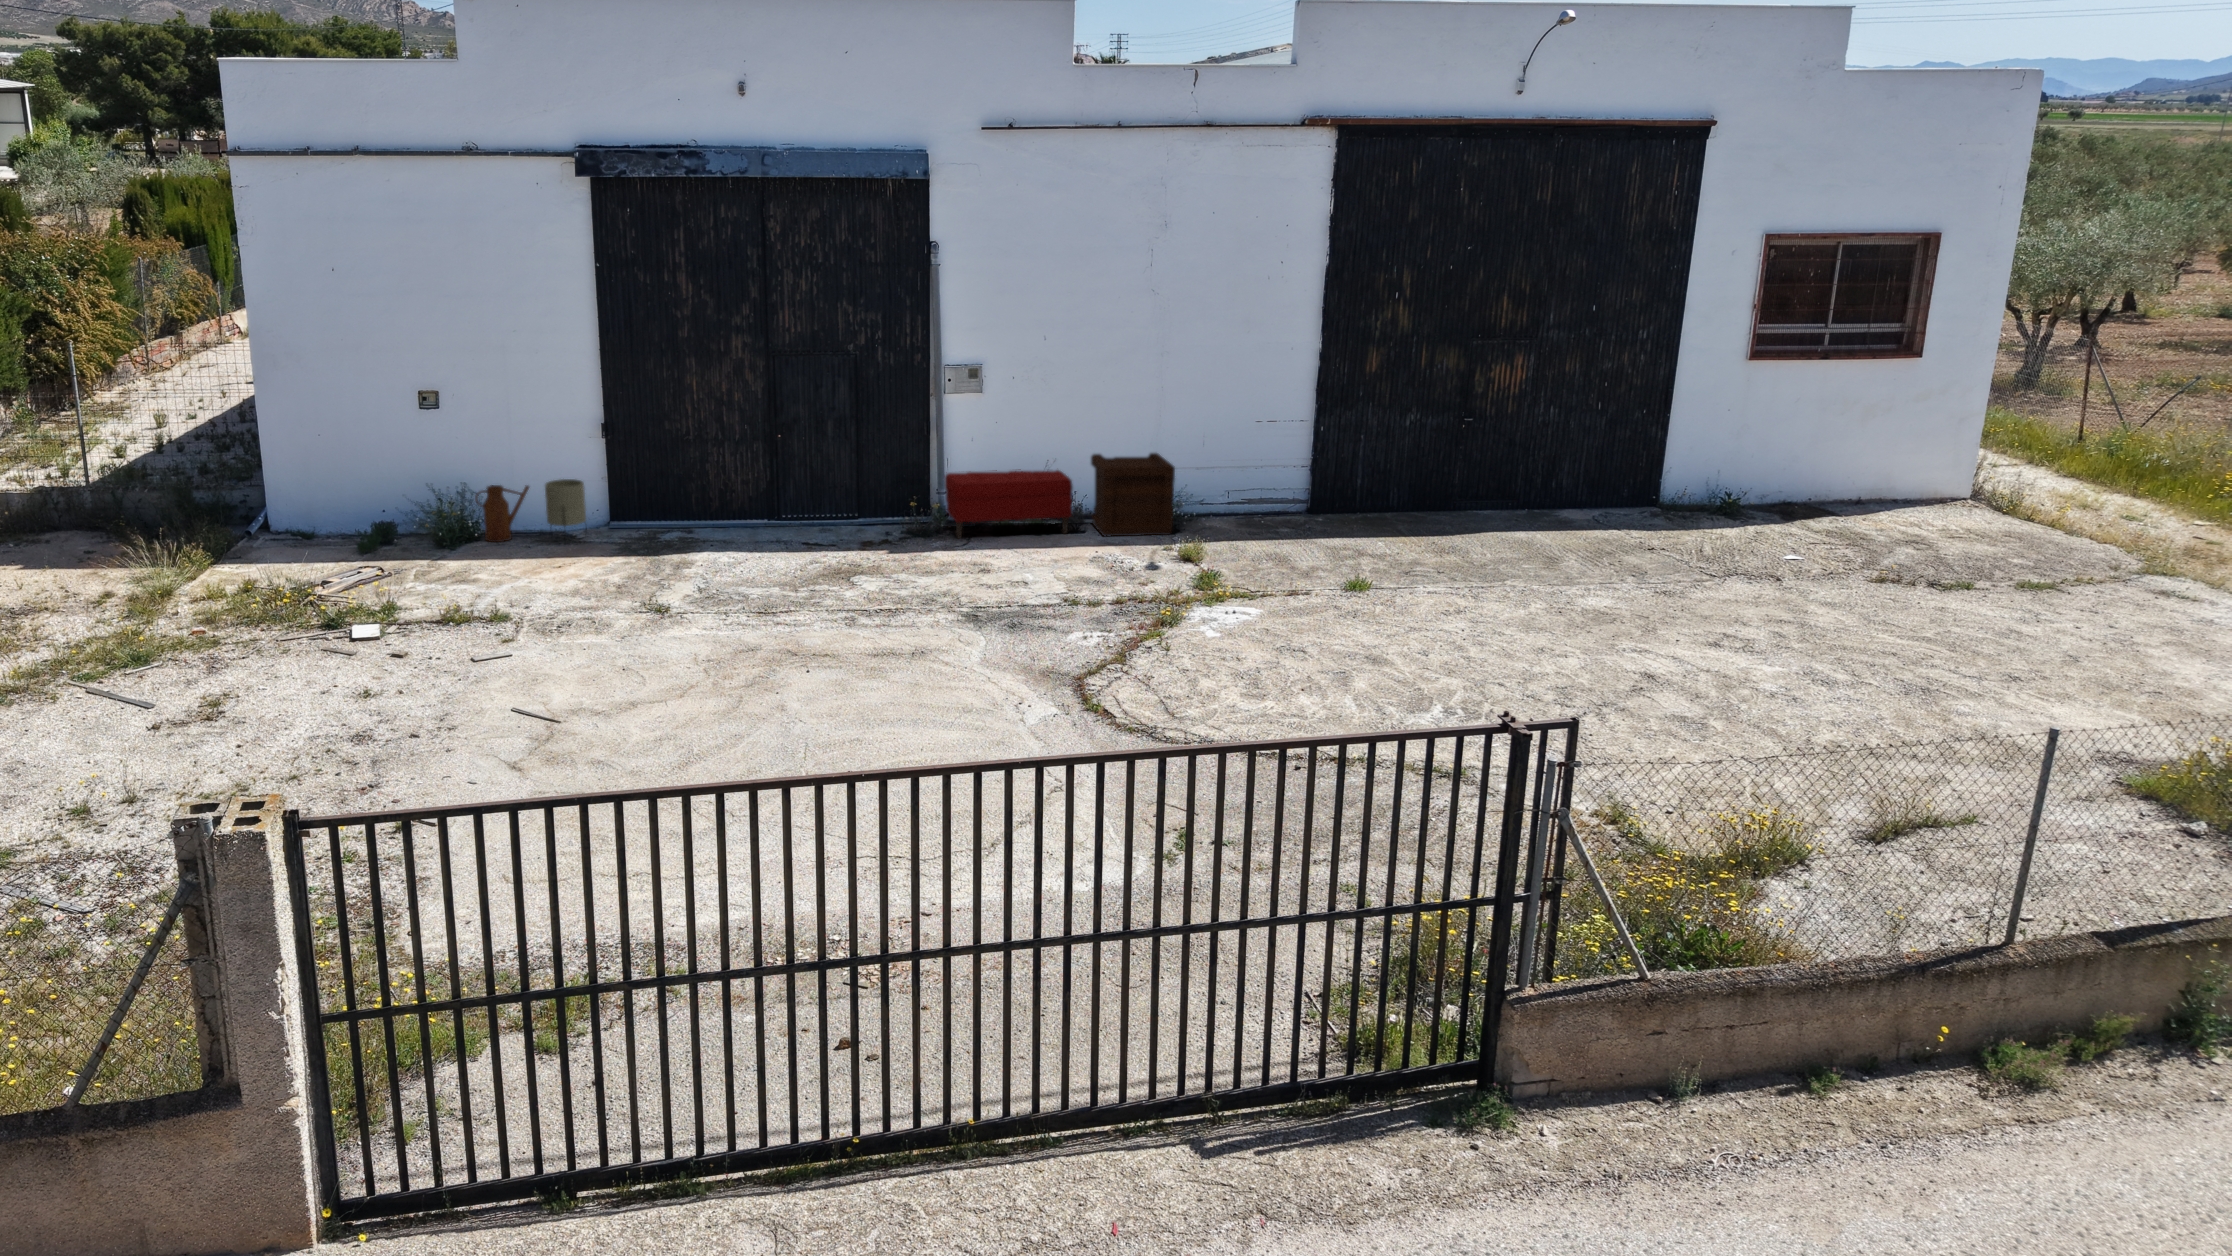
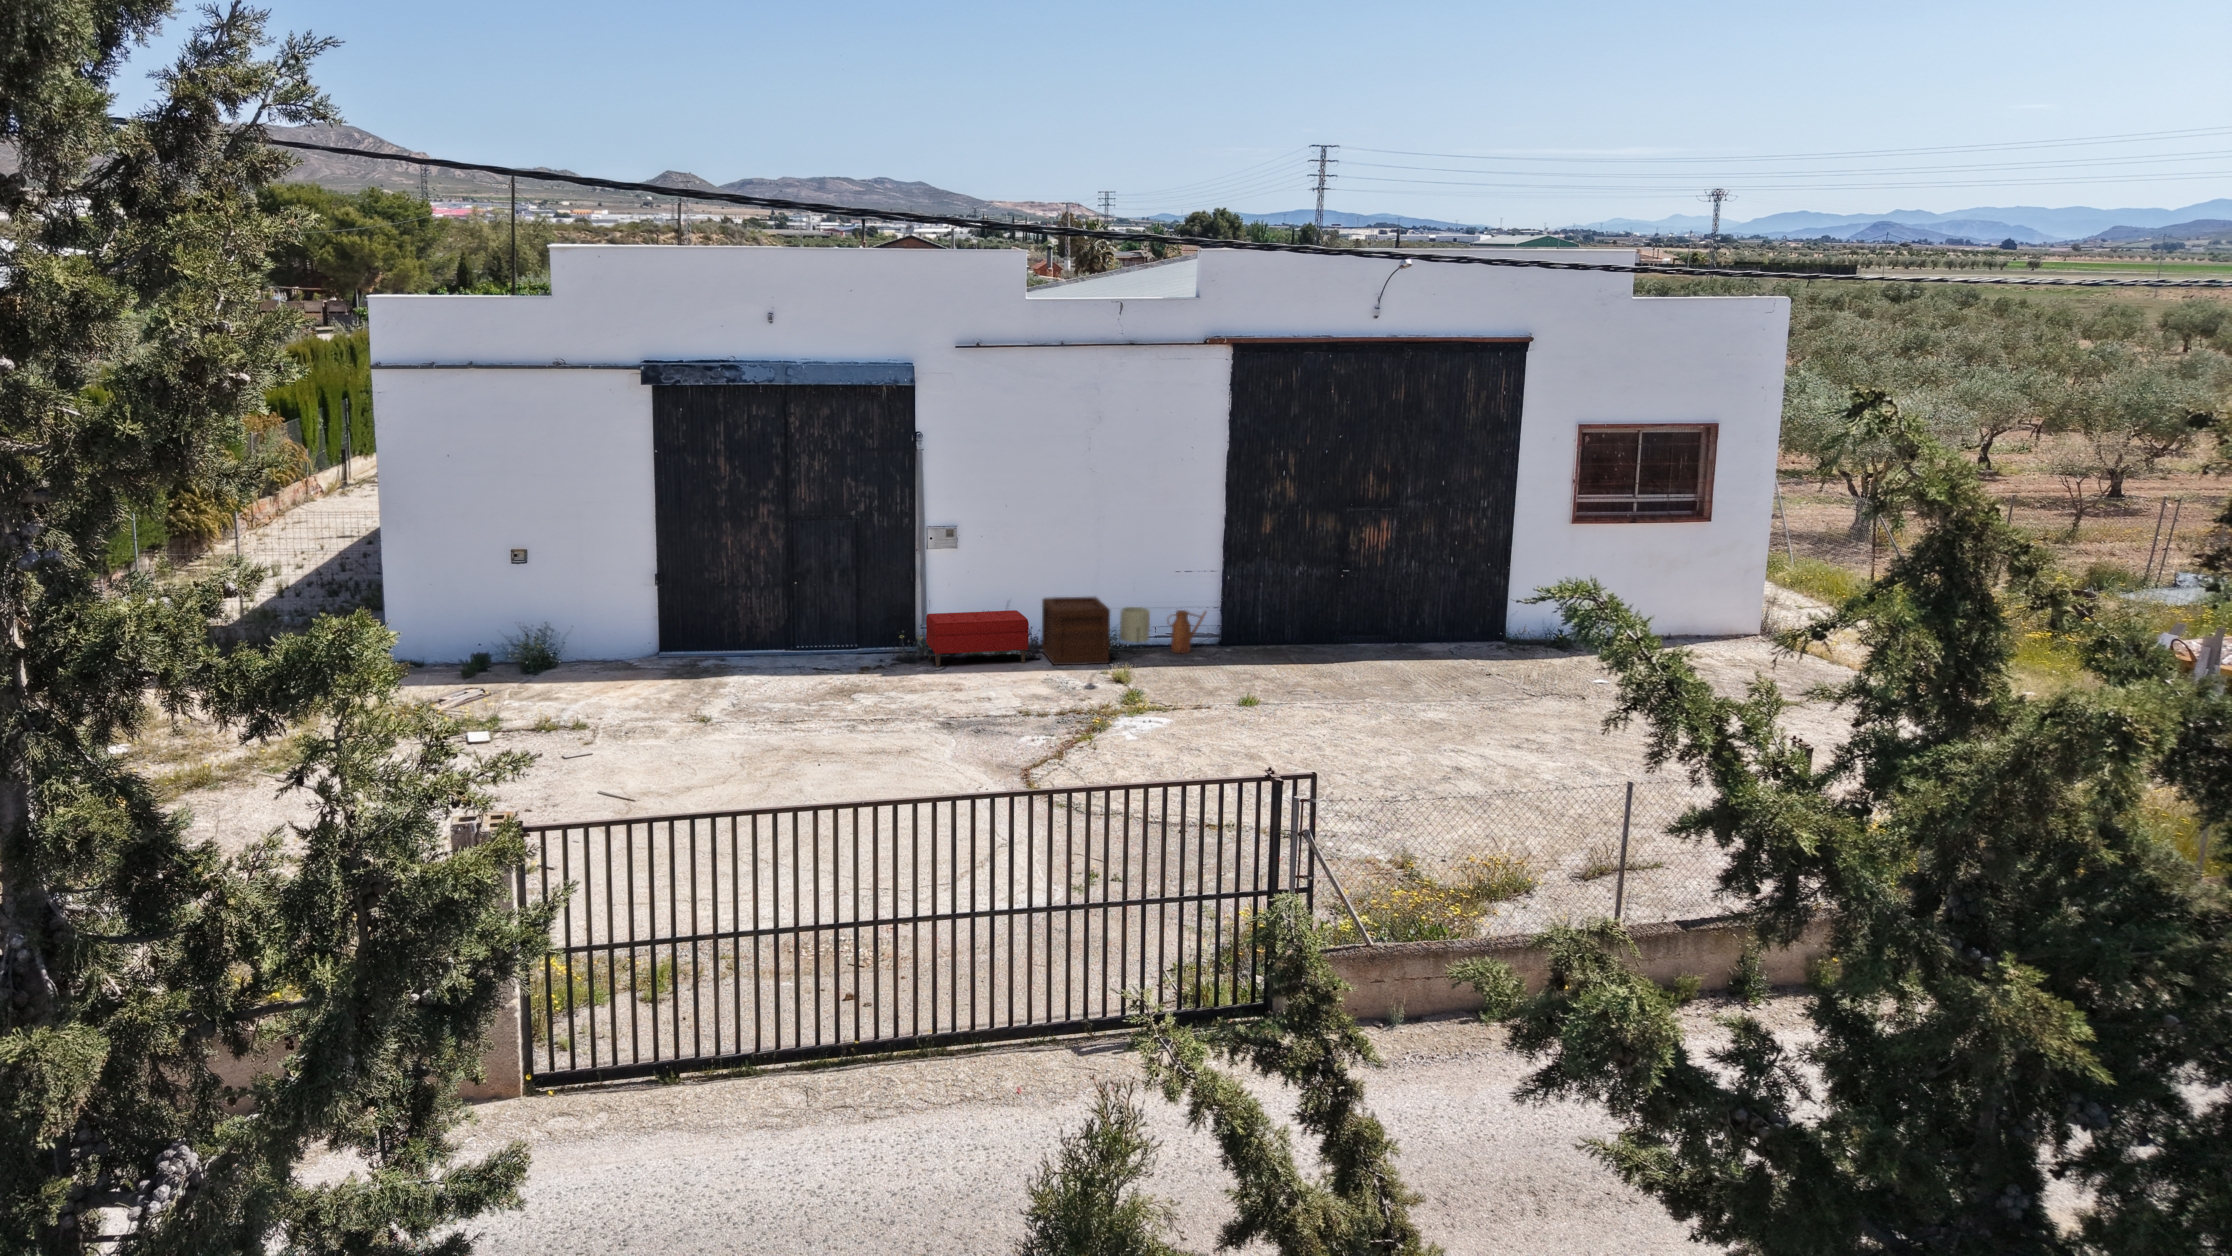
planter: present [545,479,587,530] -> present [1119,607,1150,646]
watering can: present [475,485,529,542] -> present [1168,610,1206,653]

